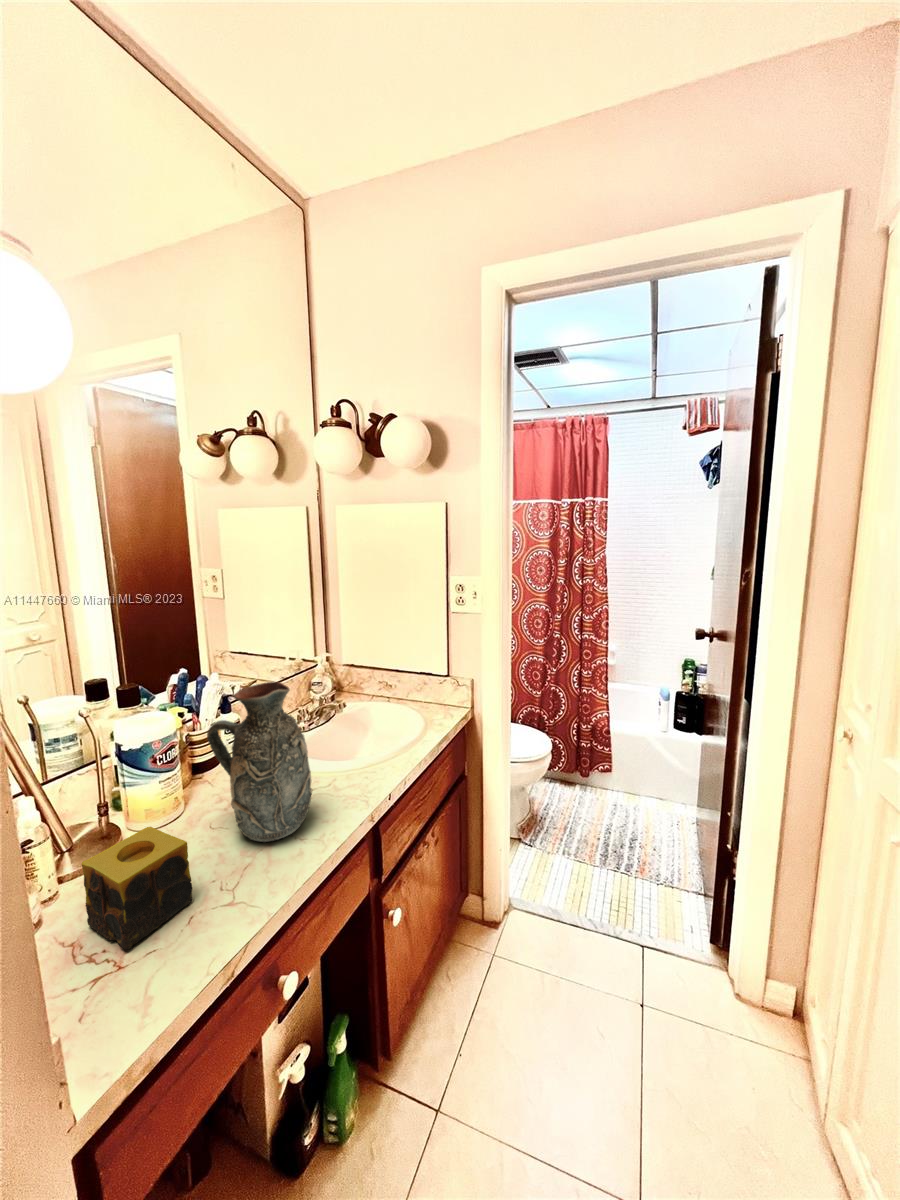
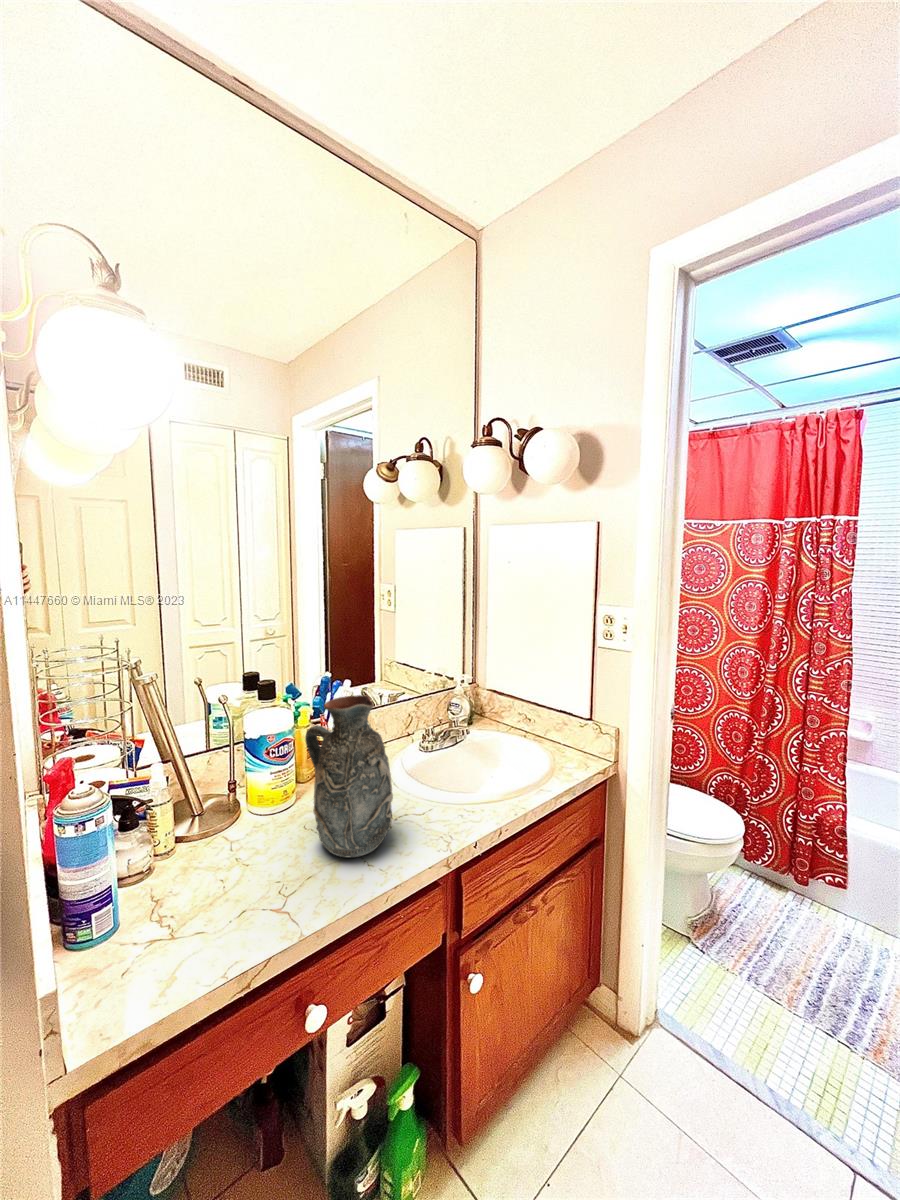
candle: present [82,827,192,949] -> none [174,812,254,923]

